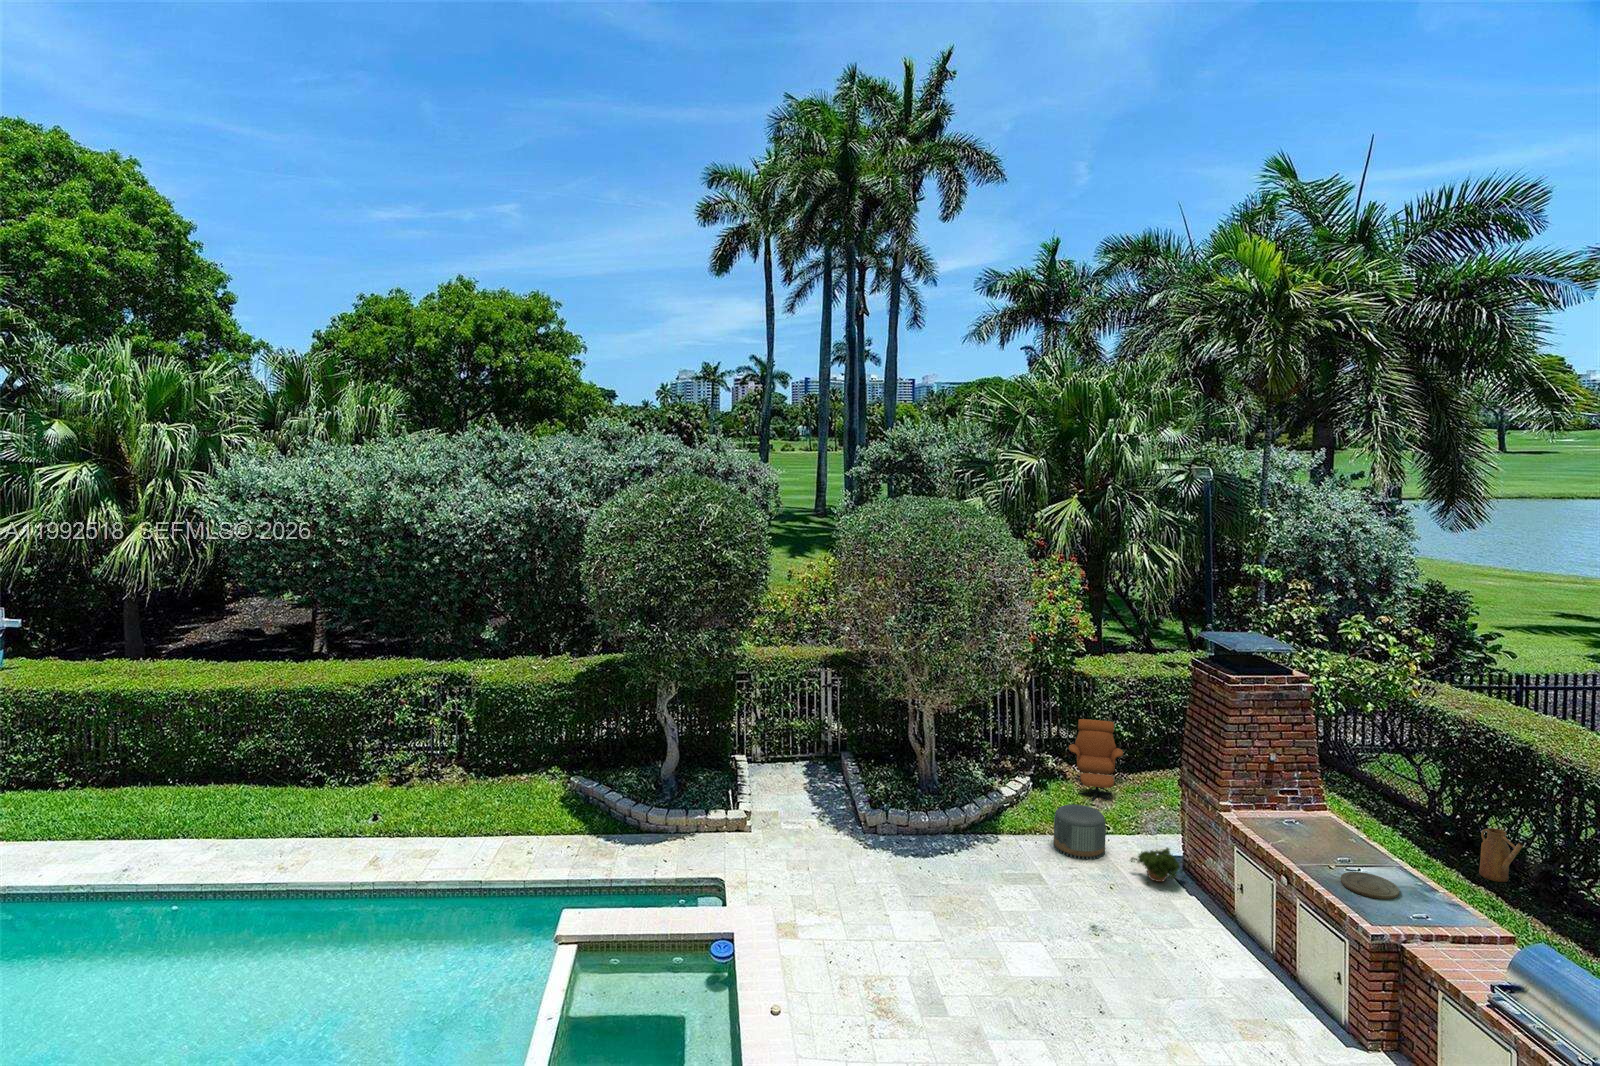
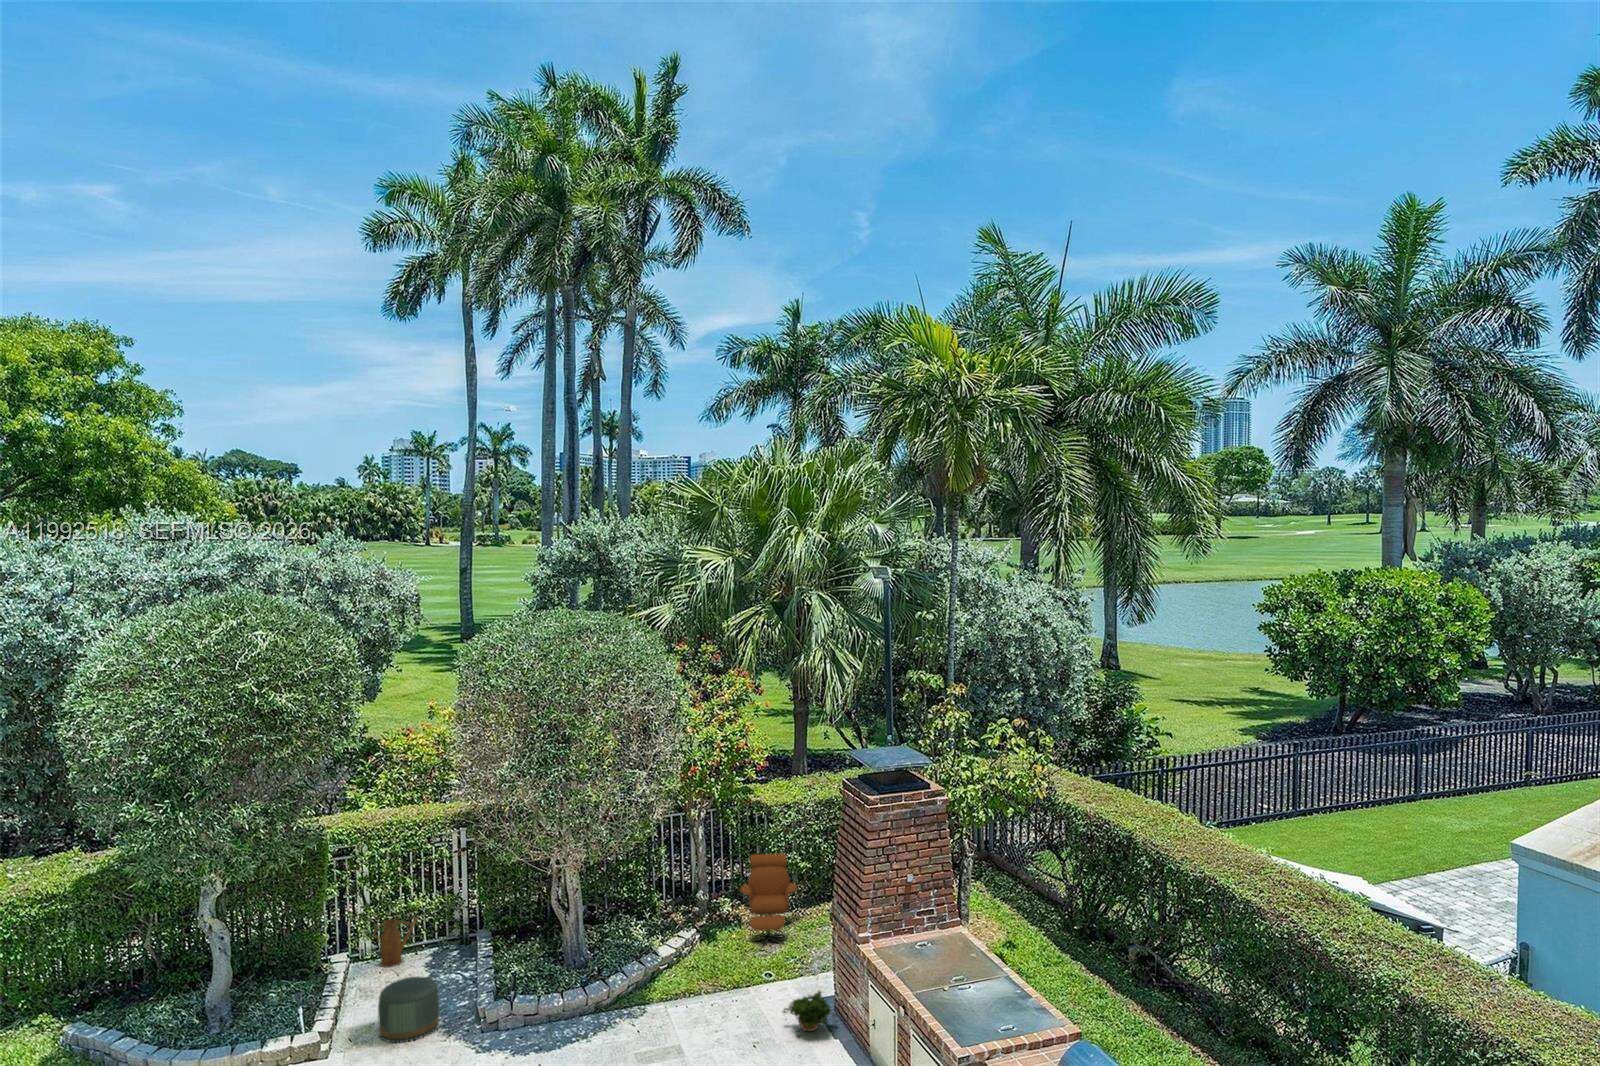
pouf: present [1054,804,1106,860] -> present [378,977,439,1043]
watering can: present [1479,828,1523,882] -> present [374,916,418,967]
cutting board: present [1341,872,1399,900] -> none [952,990,1001,1016]

